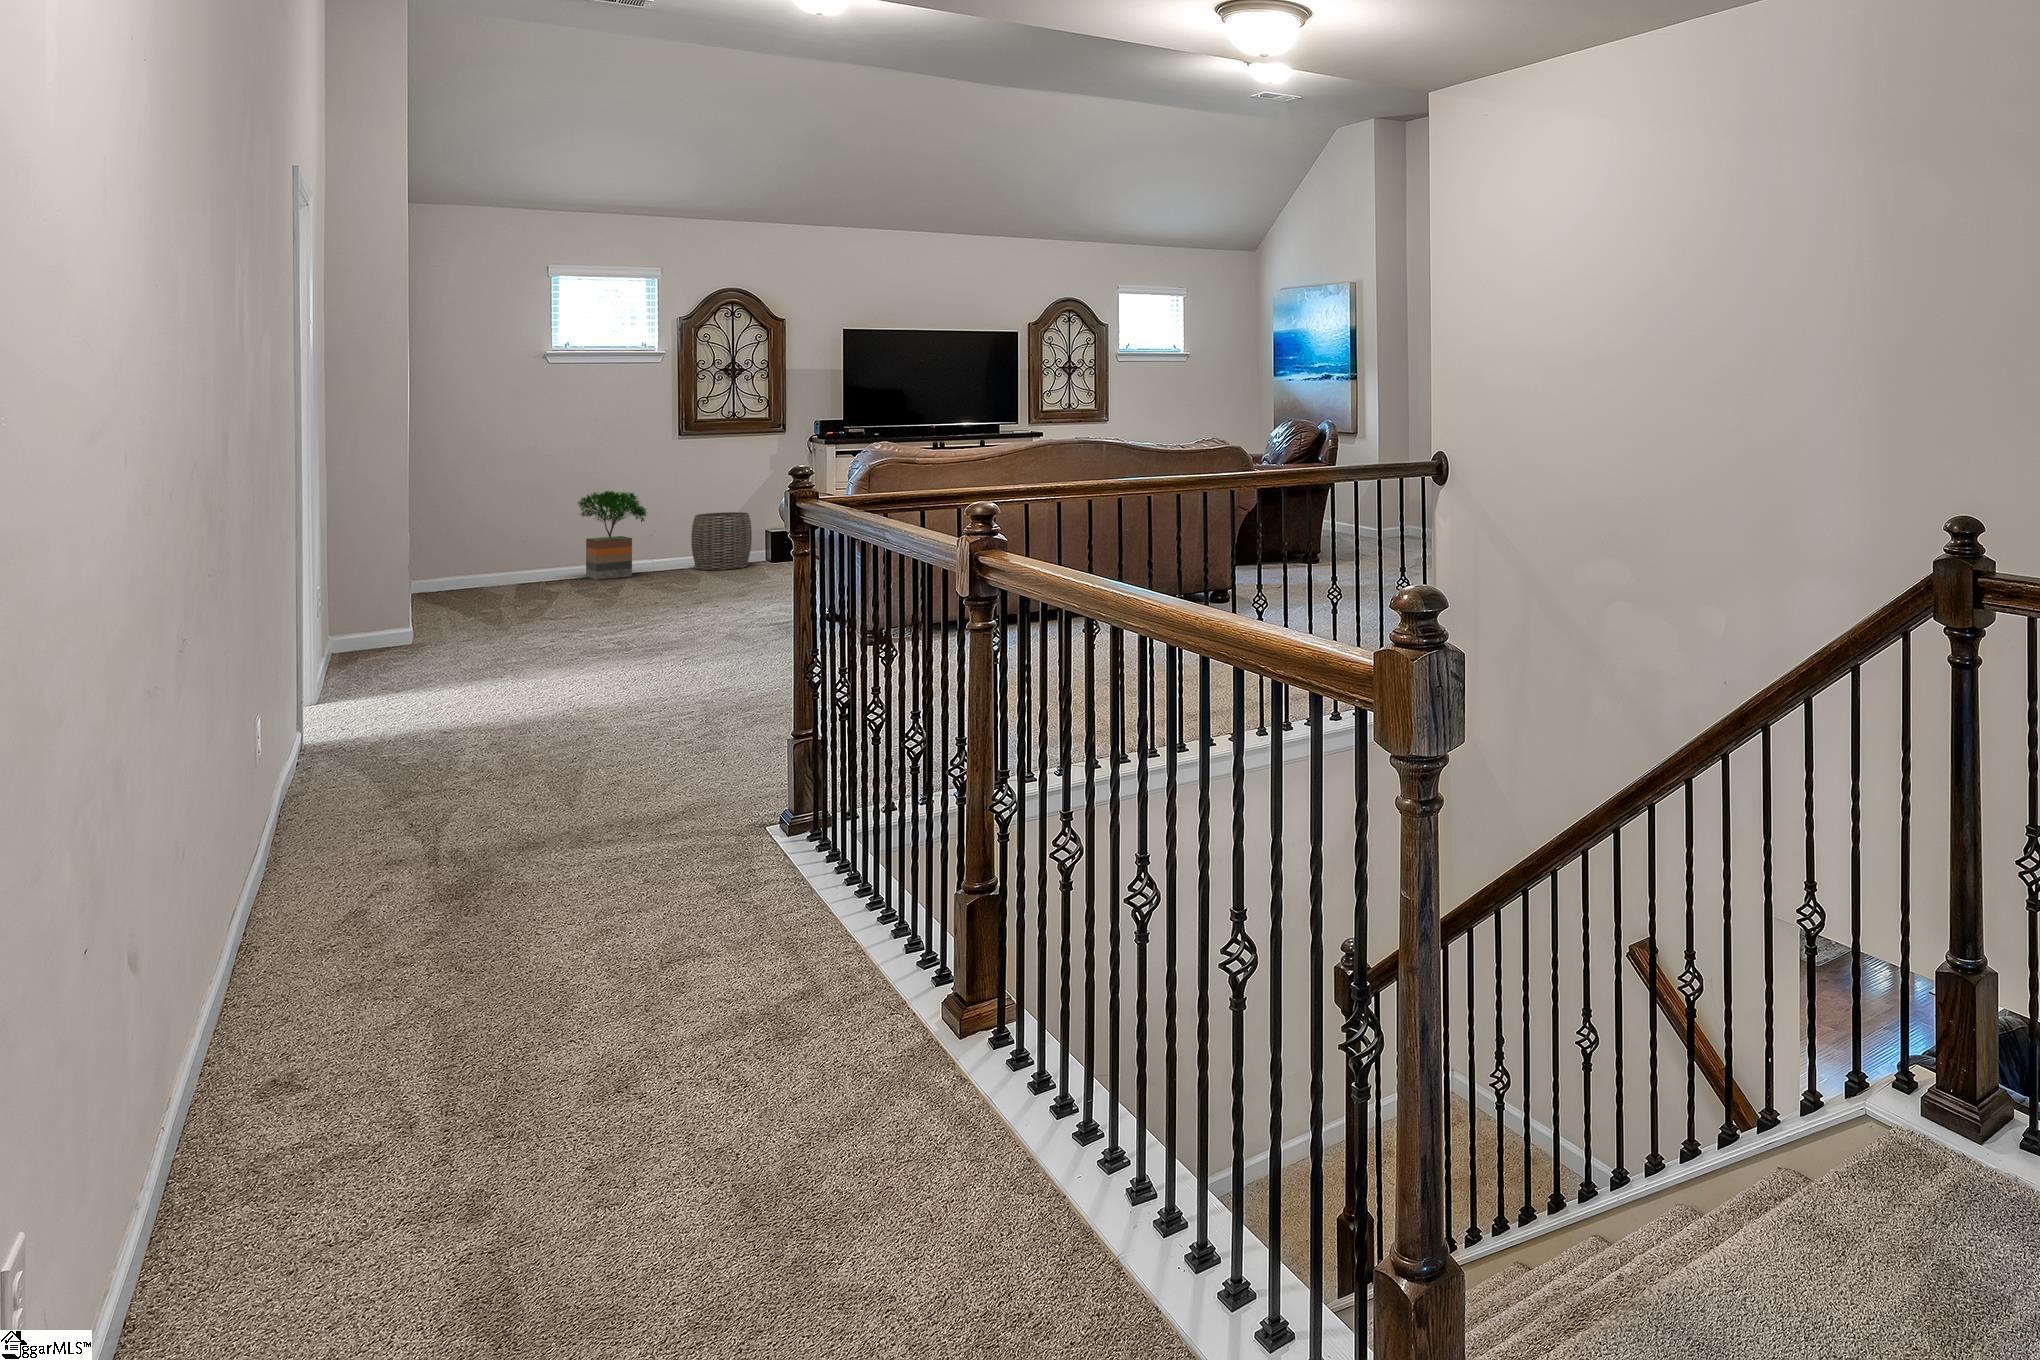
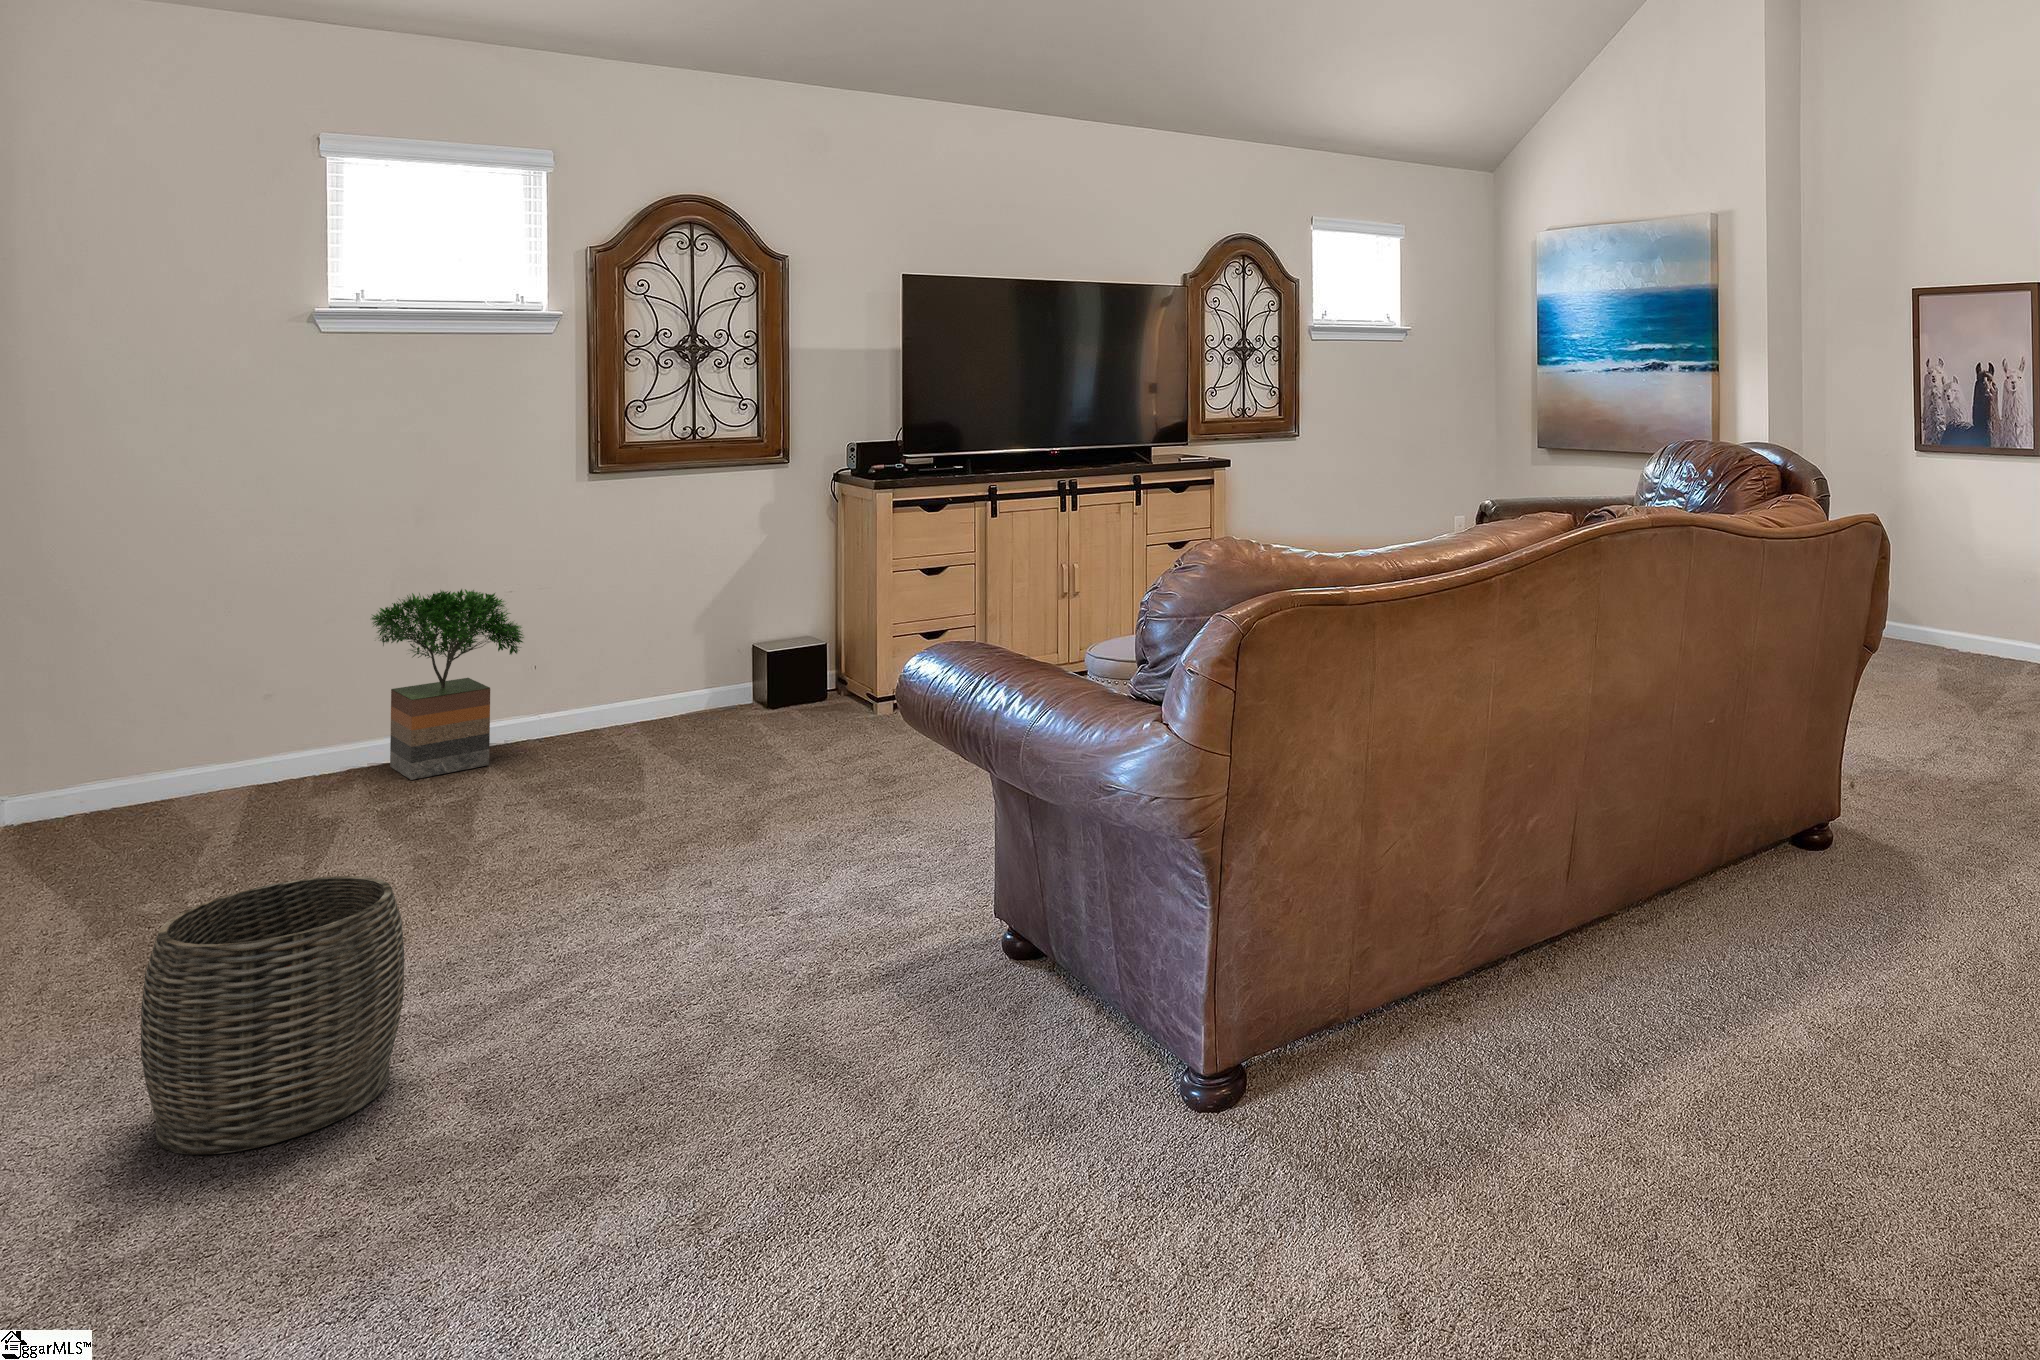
woven basket: present [691,512,752,570] -> present [141,876,404,1155]

